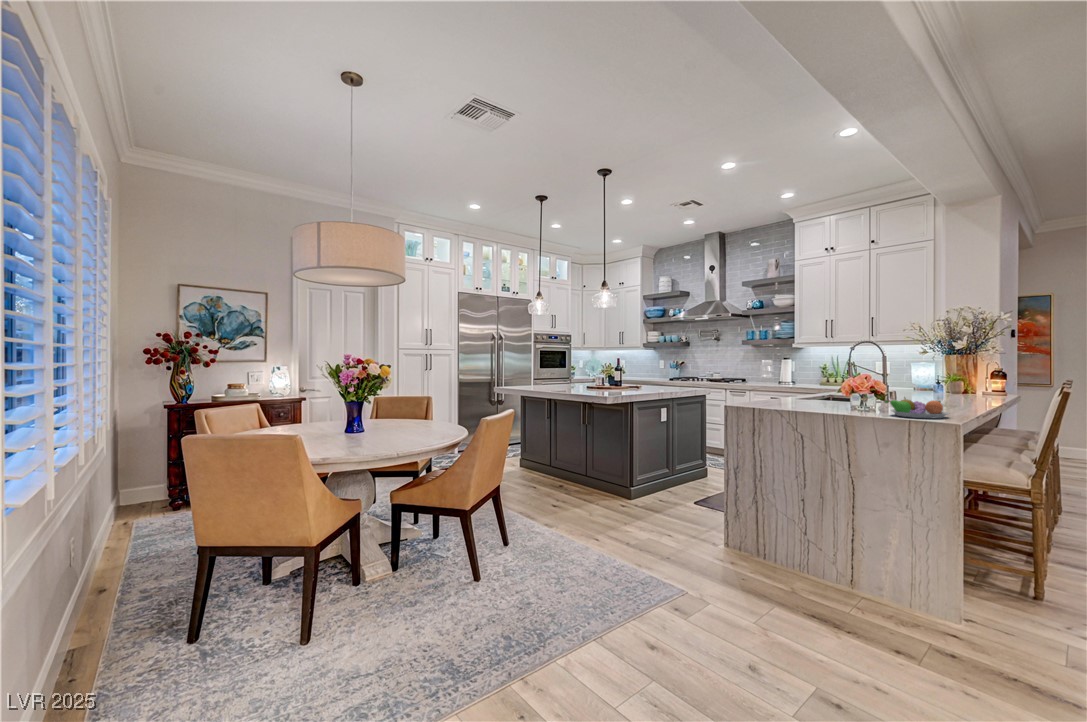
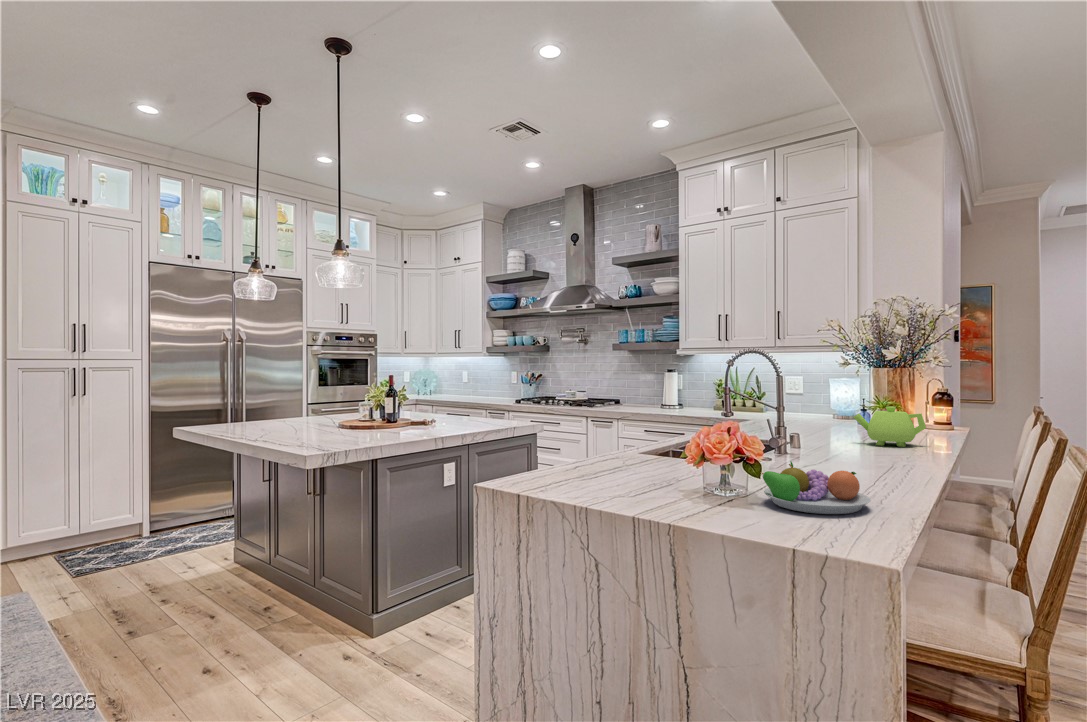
teapot: none [934,377,984,400] -> present [853,406,926,447]

